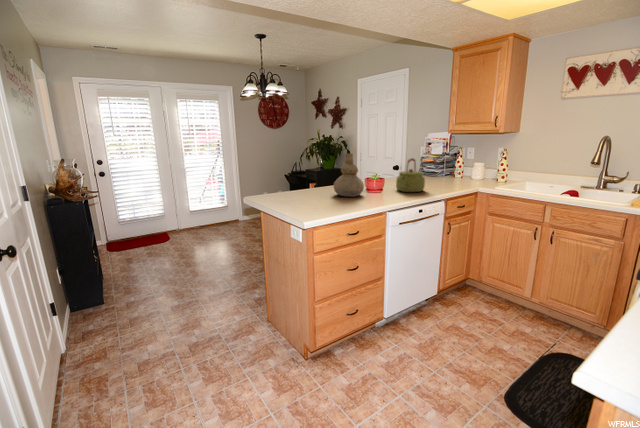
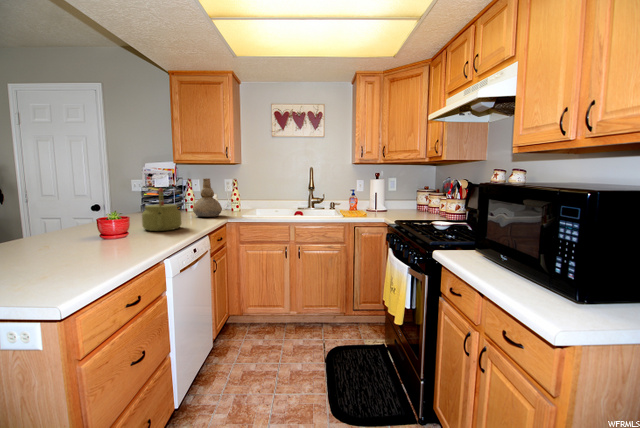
vase: present [334,154,364,197] -> present [193,178,222,217]

